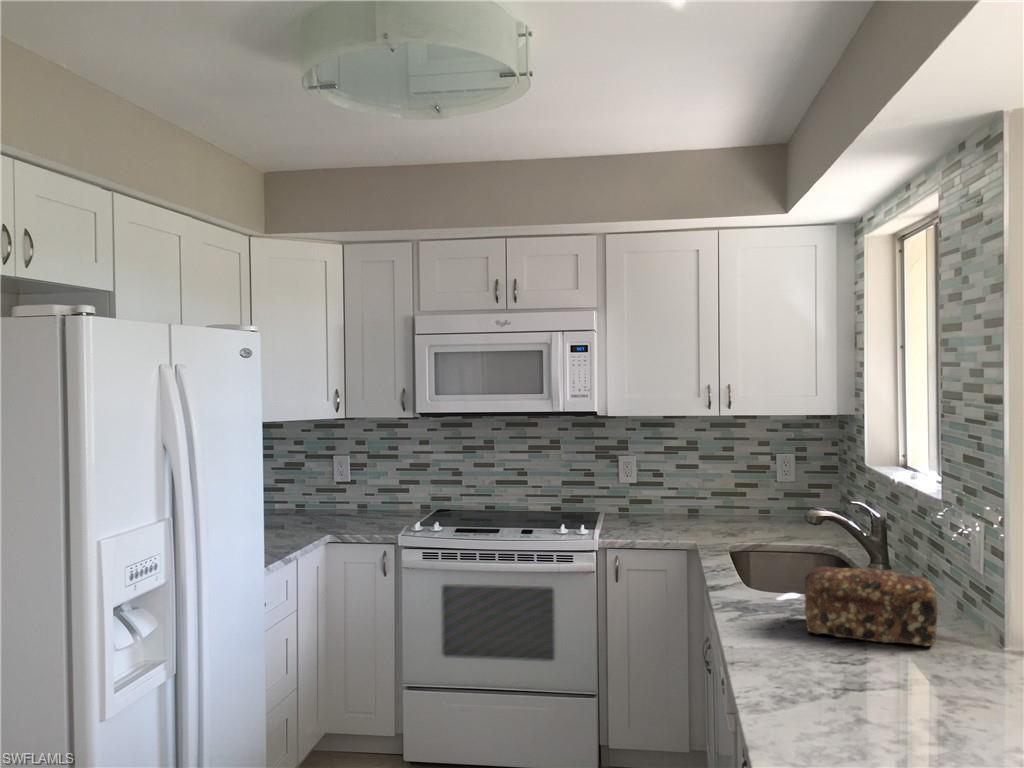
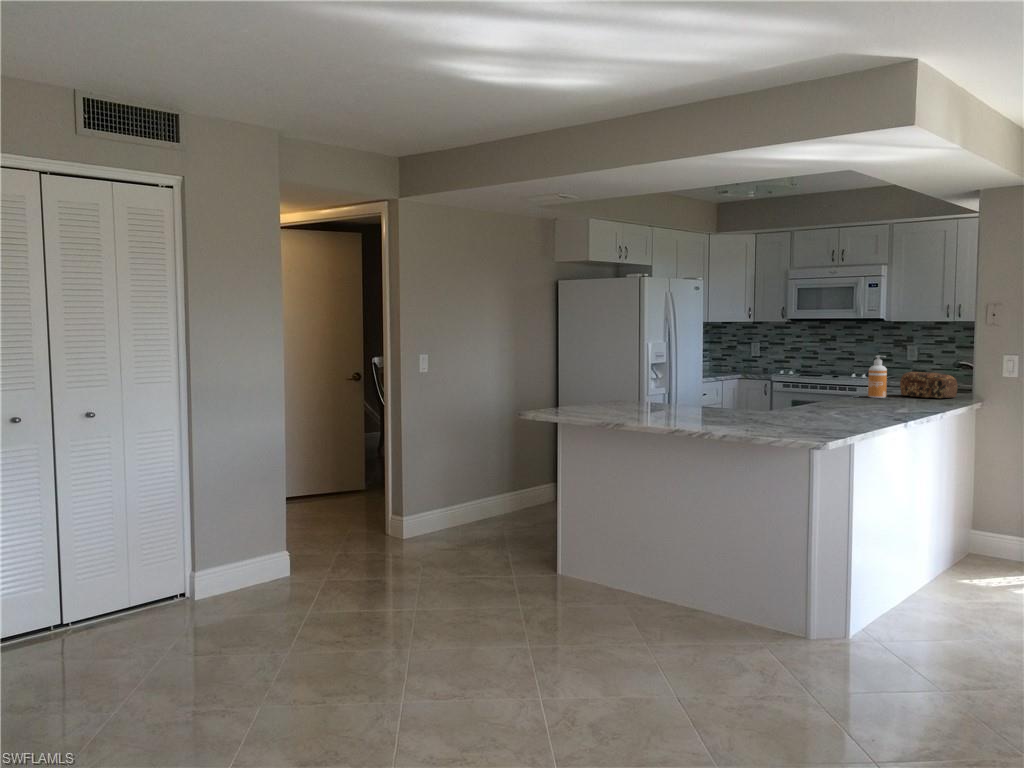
soap dispenser: none [750,540,799,661] -> present [868,356,887,398]

